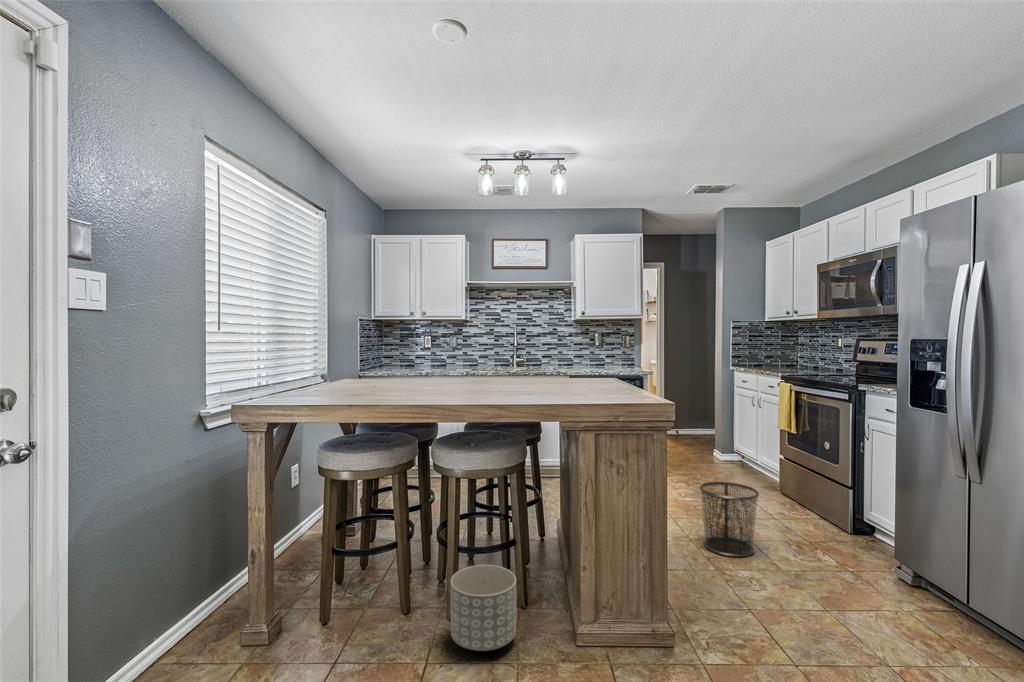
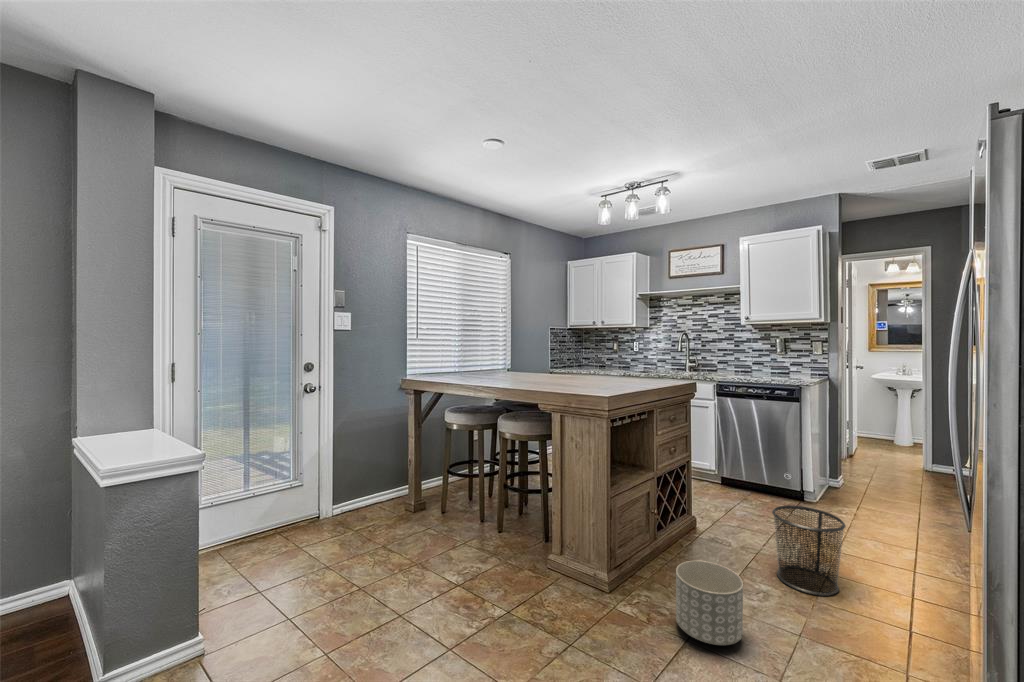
planter: present [451,565,516,651] -> present [676,561,743,645]

